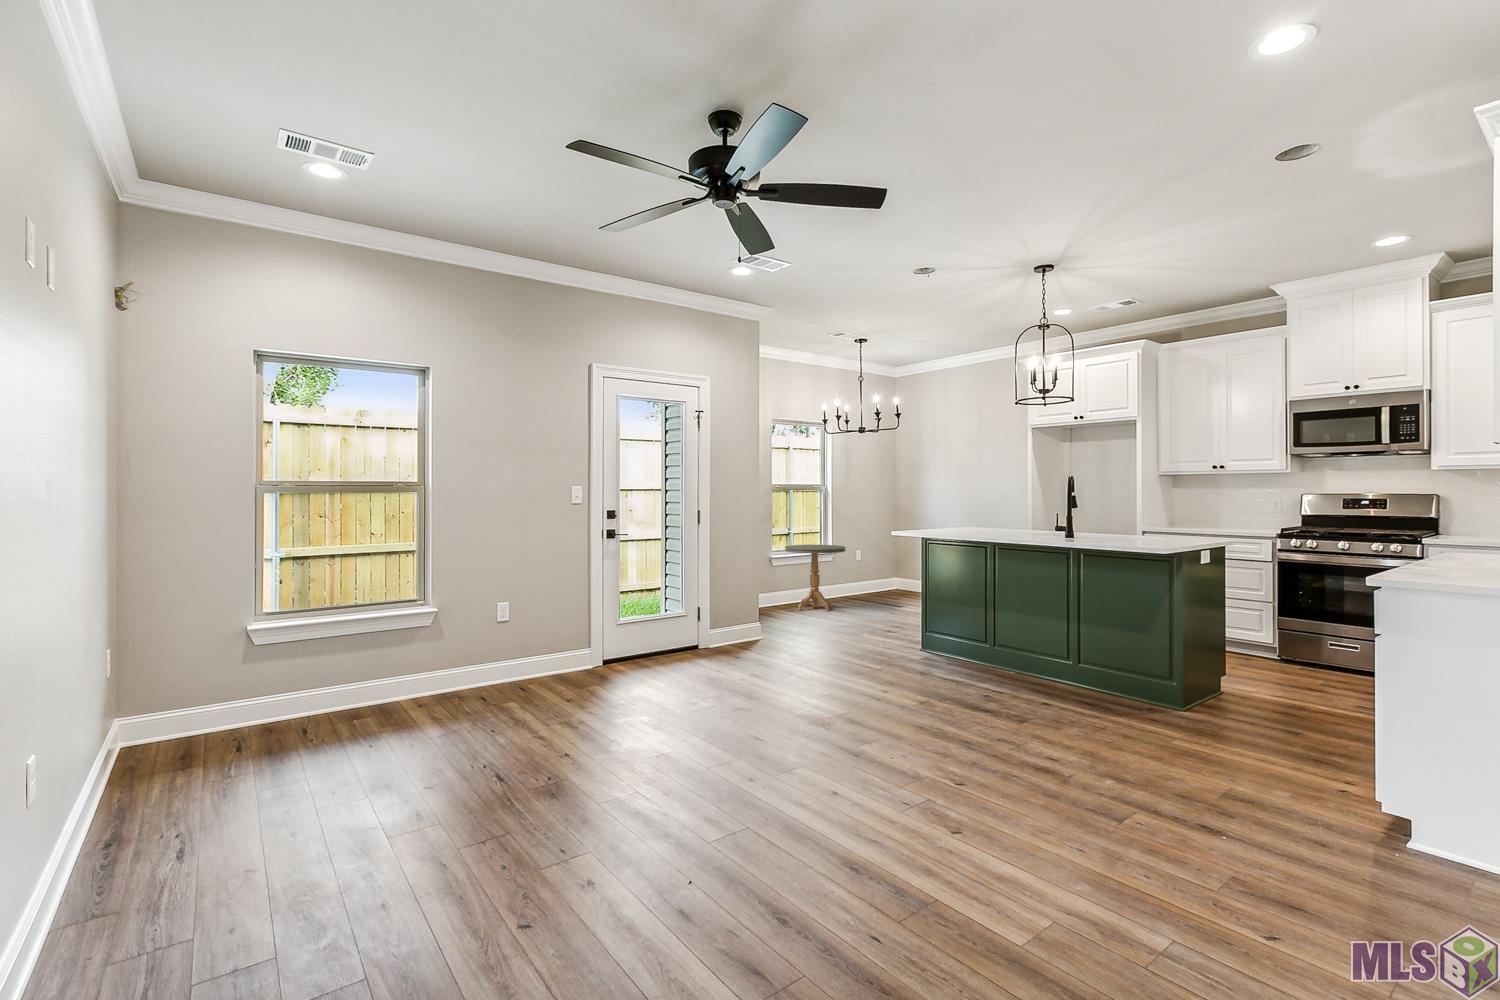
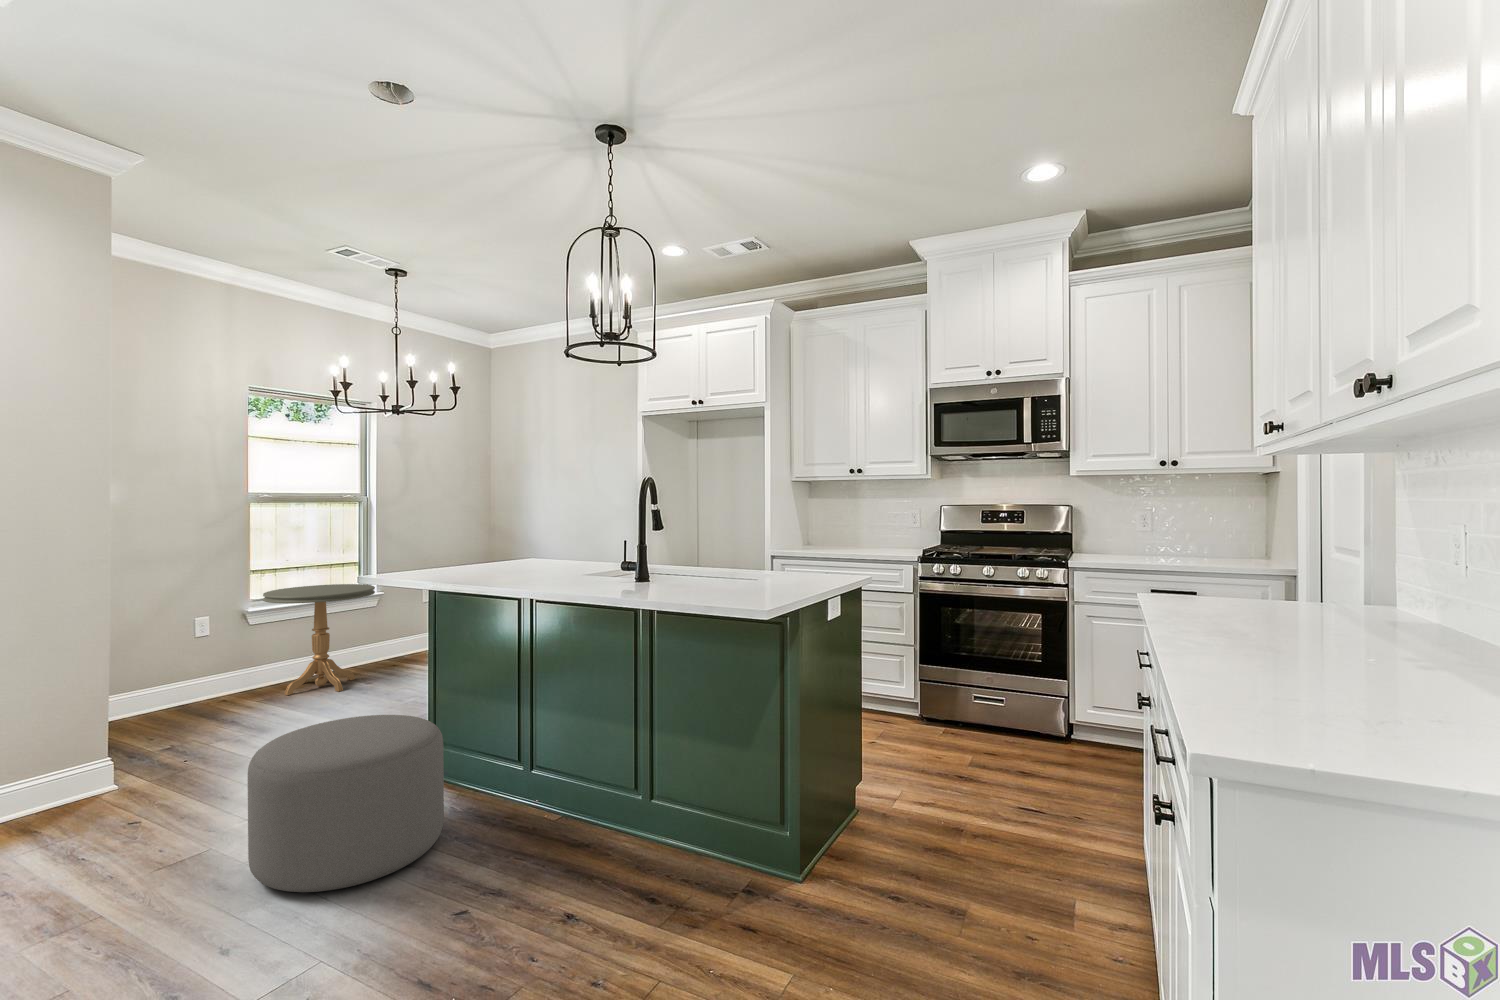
ottoman: none [855,605,946,681] -> present [248,715,444,892]

